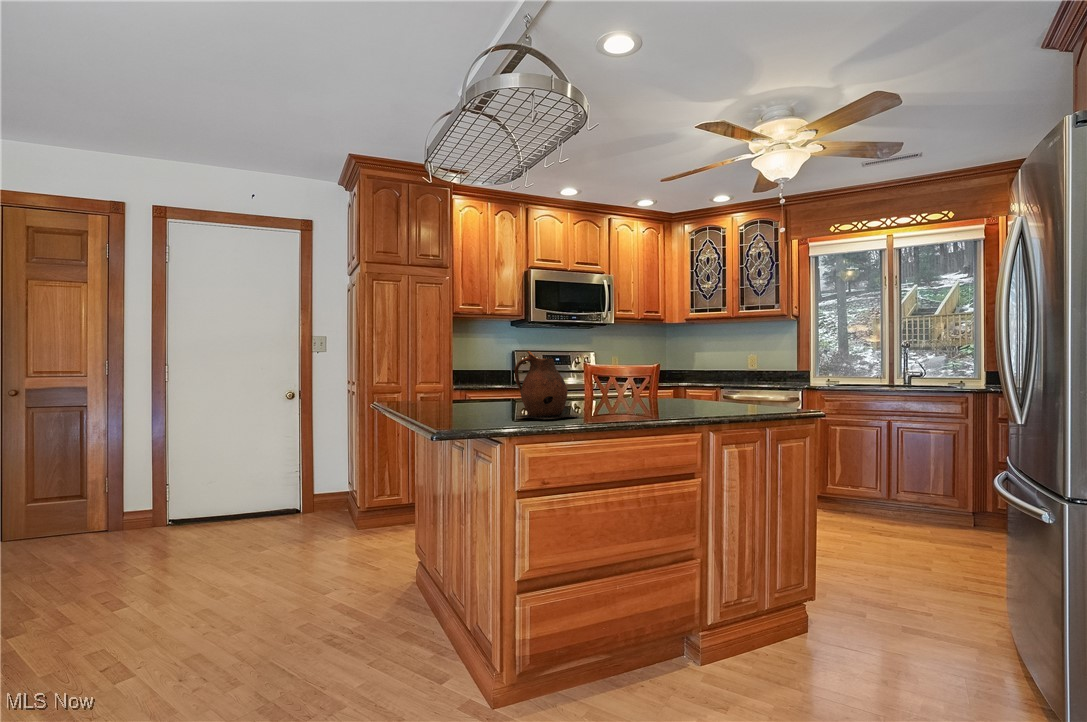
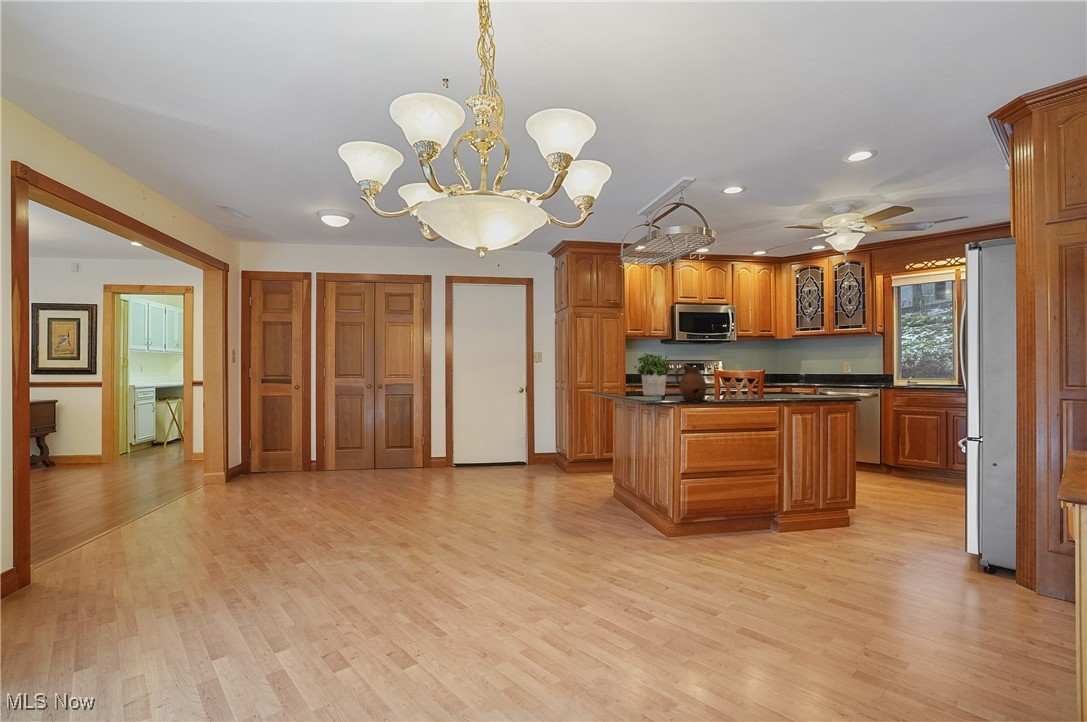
potted plant: none [456,336,515,406] -> present [635,353,670,396]

